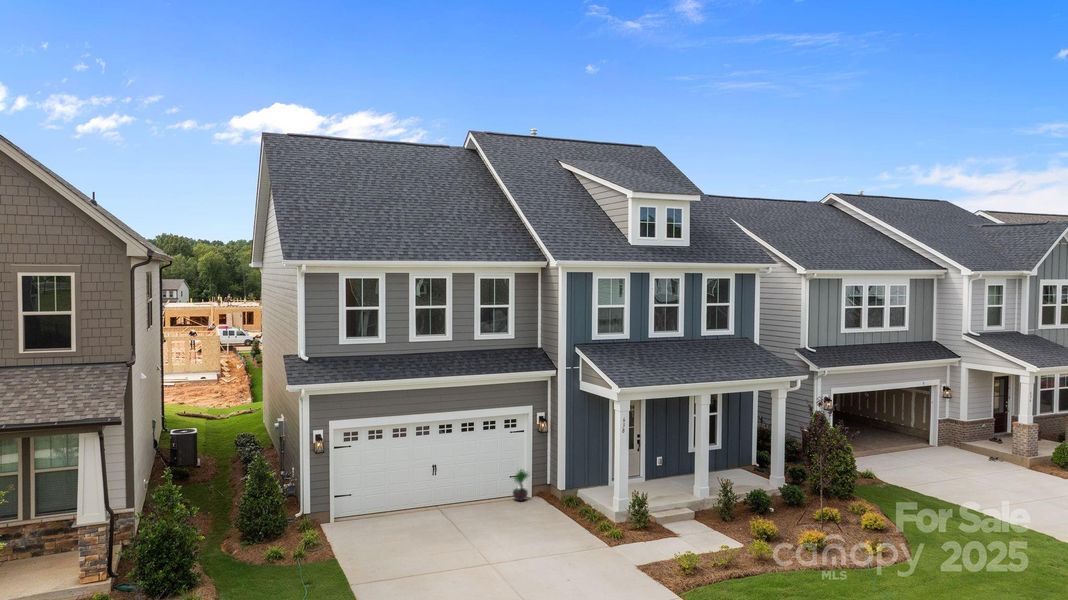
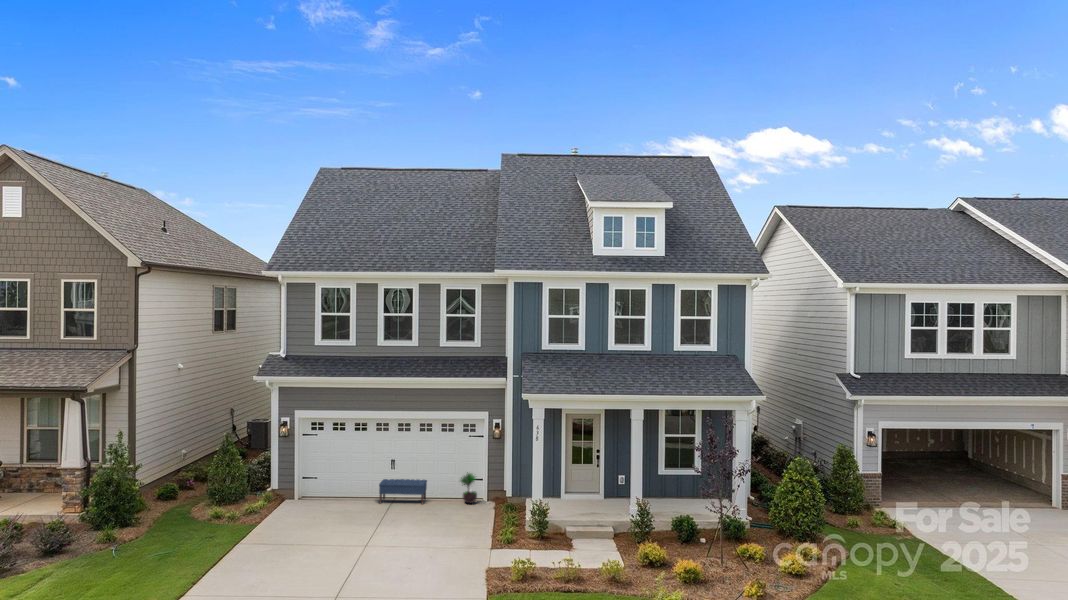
bench: none [428,483,479,515] -> present [379,479,427,504]

